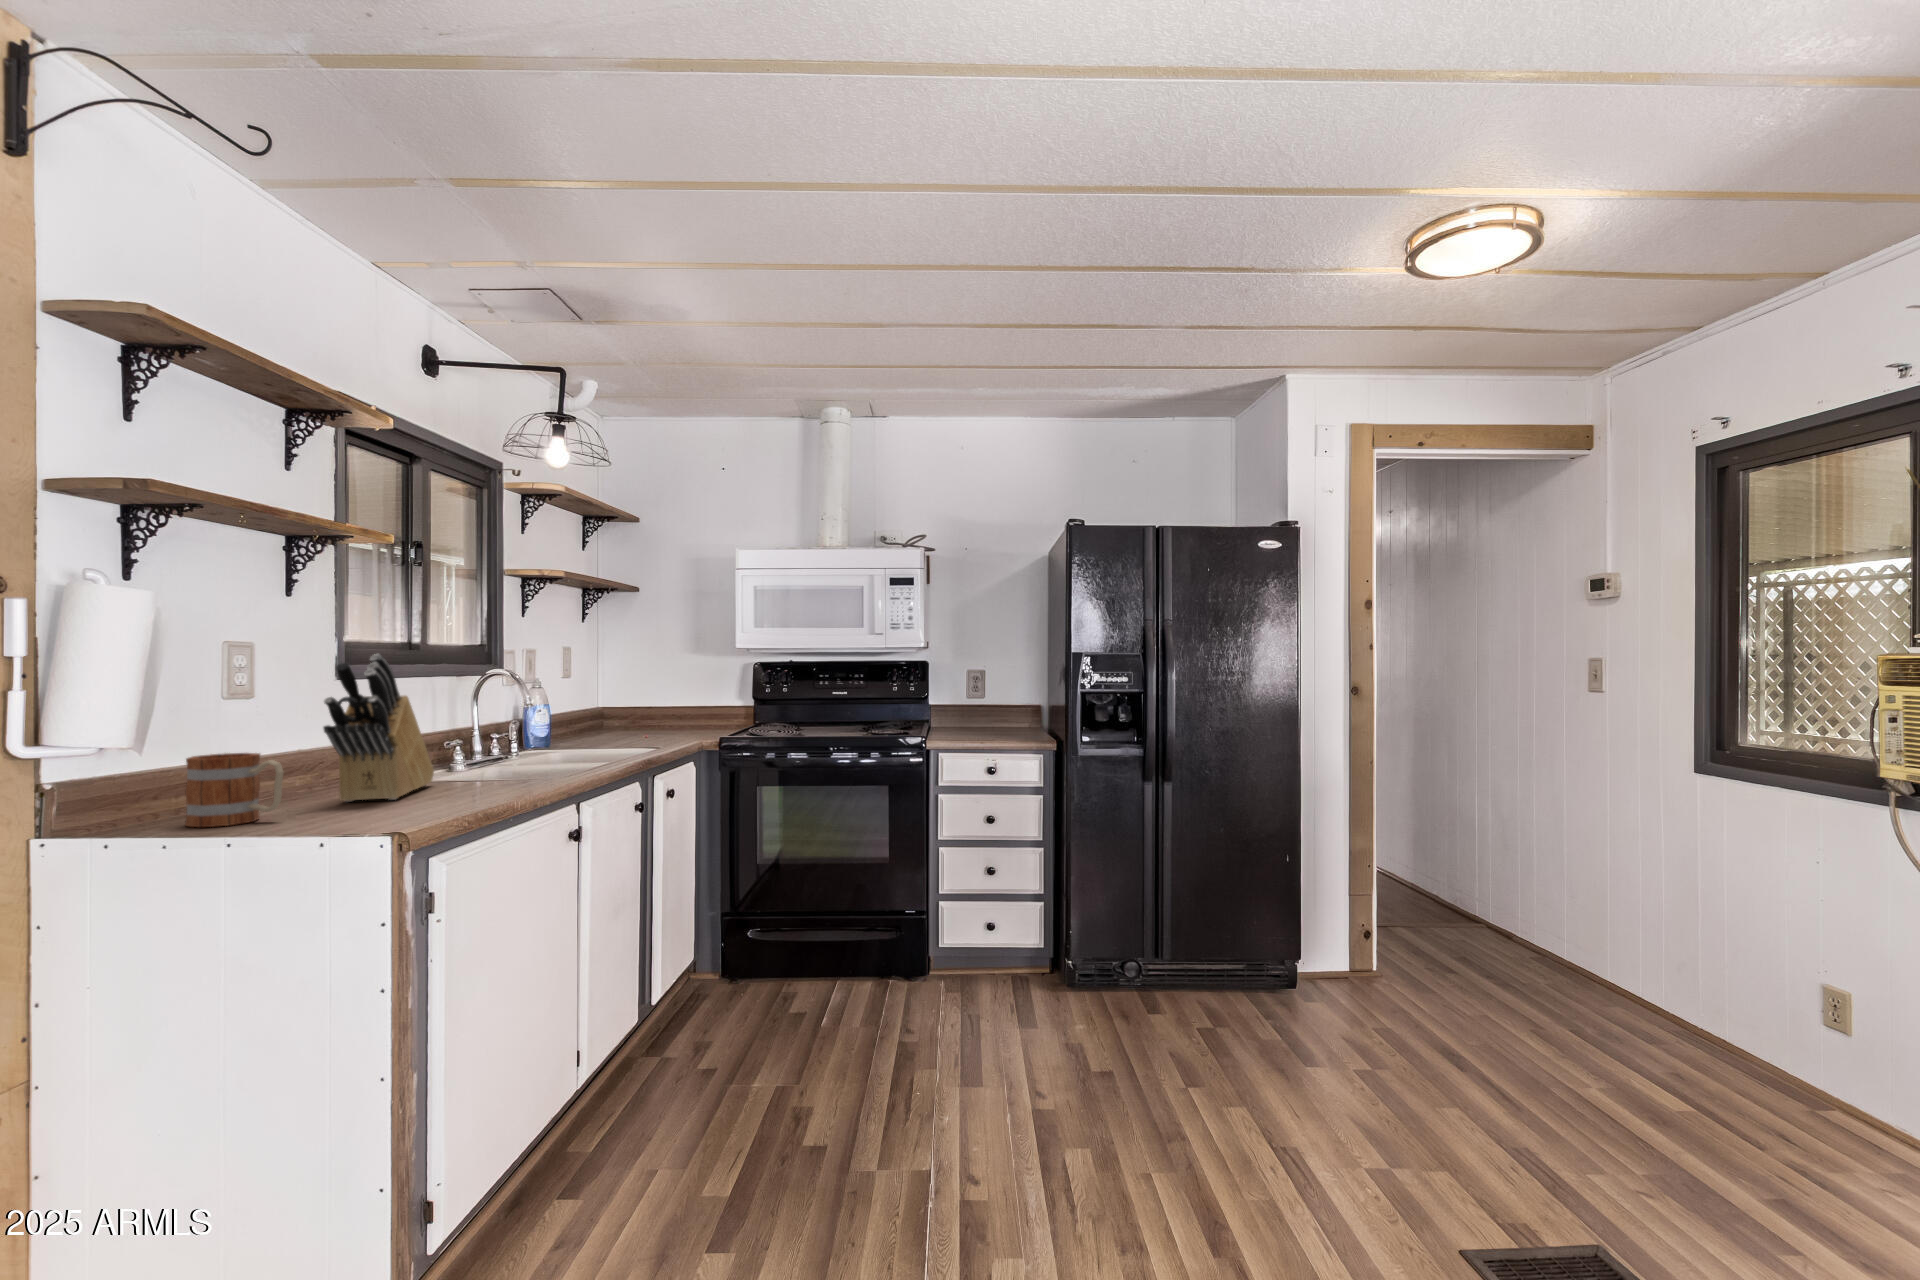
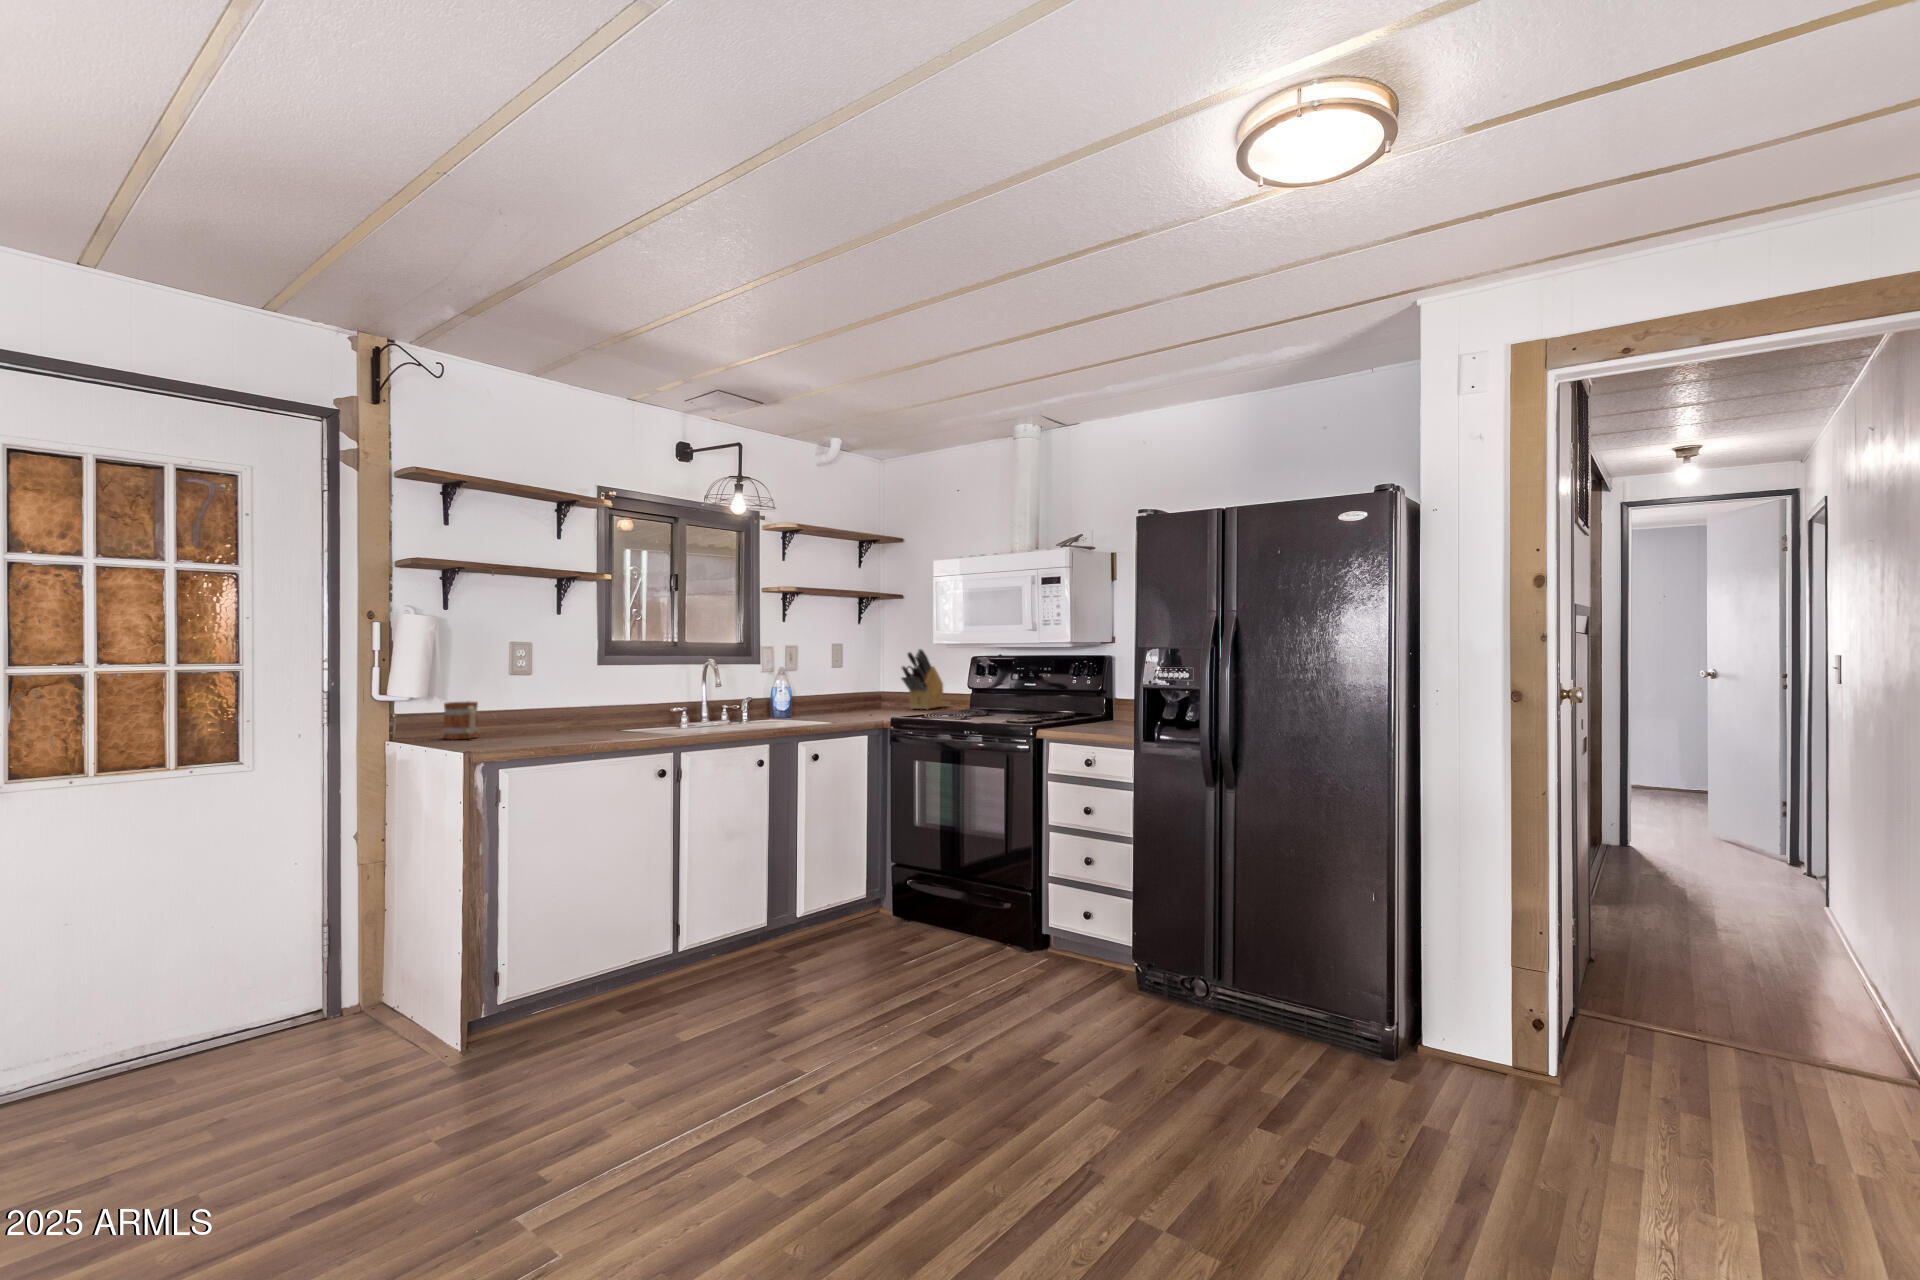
knife block: present [324,654,434,802] -> present [902,649,951,710]

